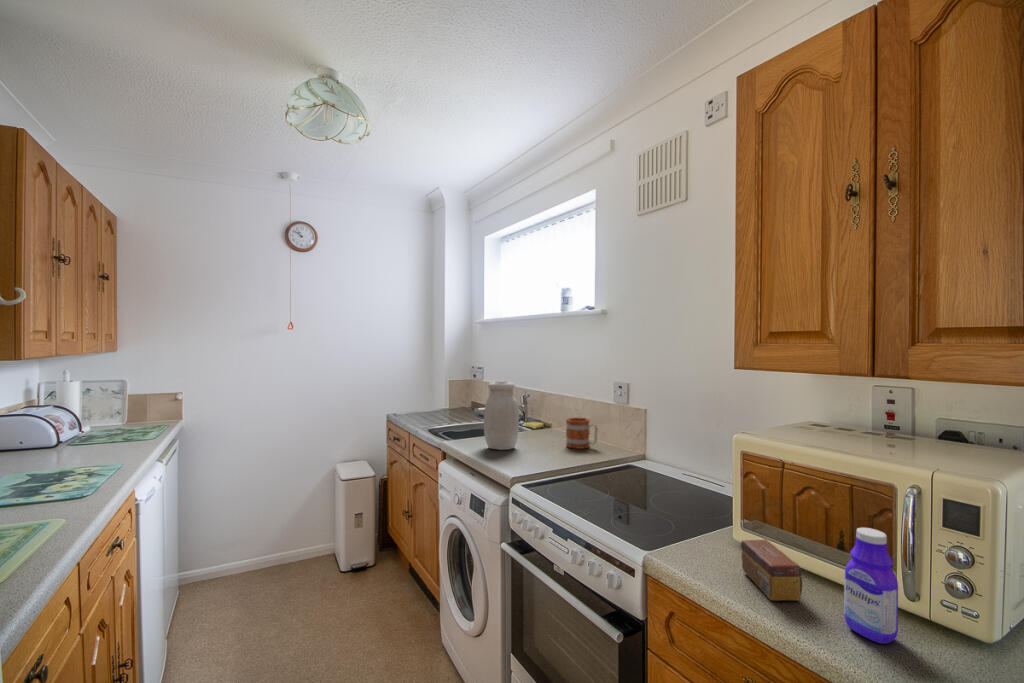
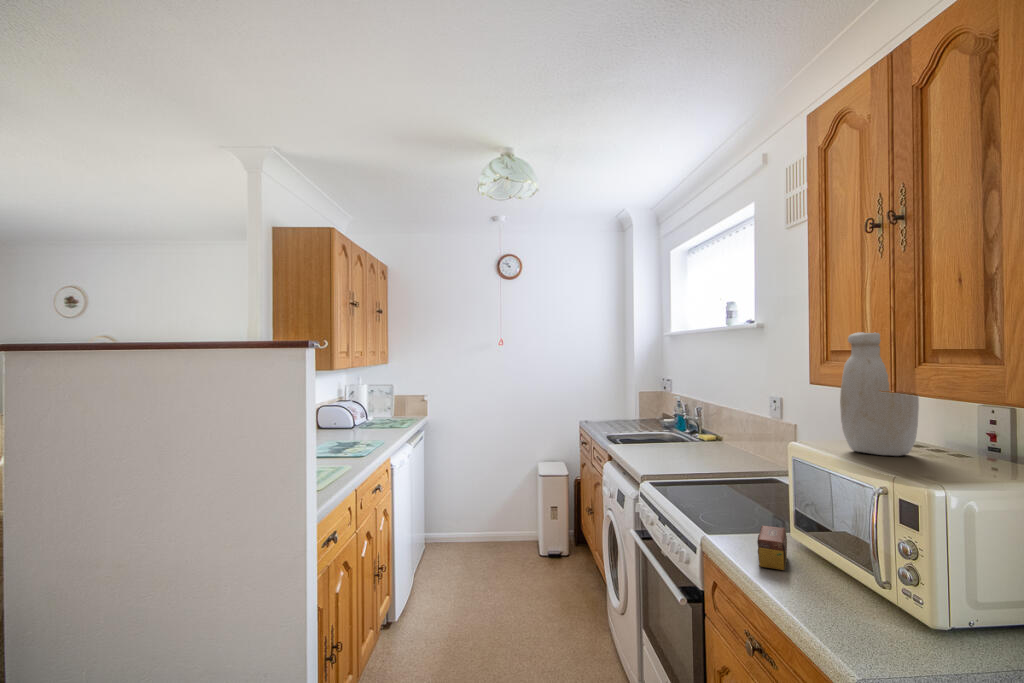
jar: present [484,382,519,450] -> present [840,332,919,456]
mug: present [566,417,598,449] -> none [719,431,749,461]
bottle: present [844,528,898,644] -> none [796,511,830,598]

